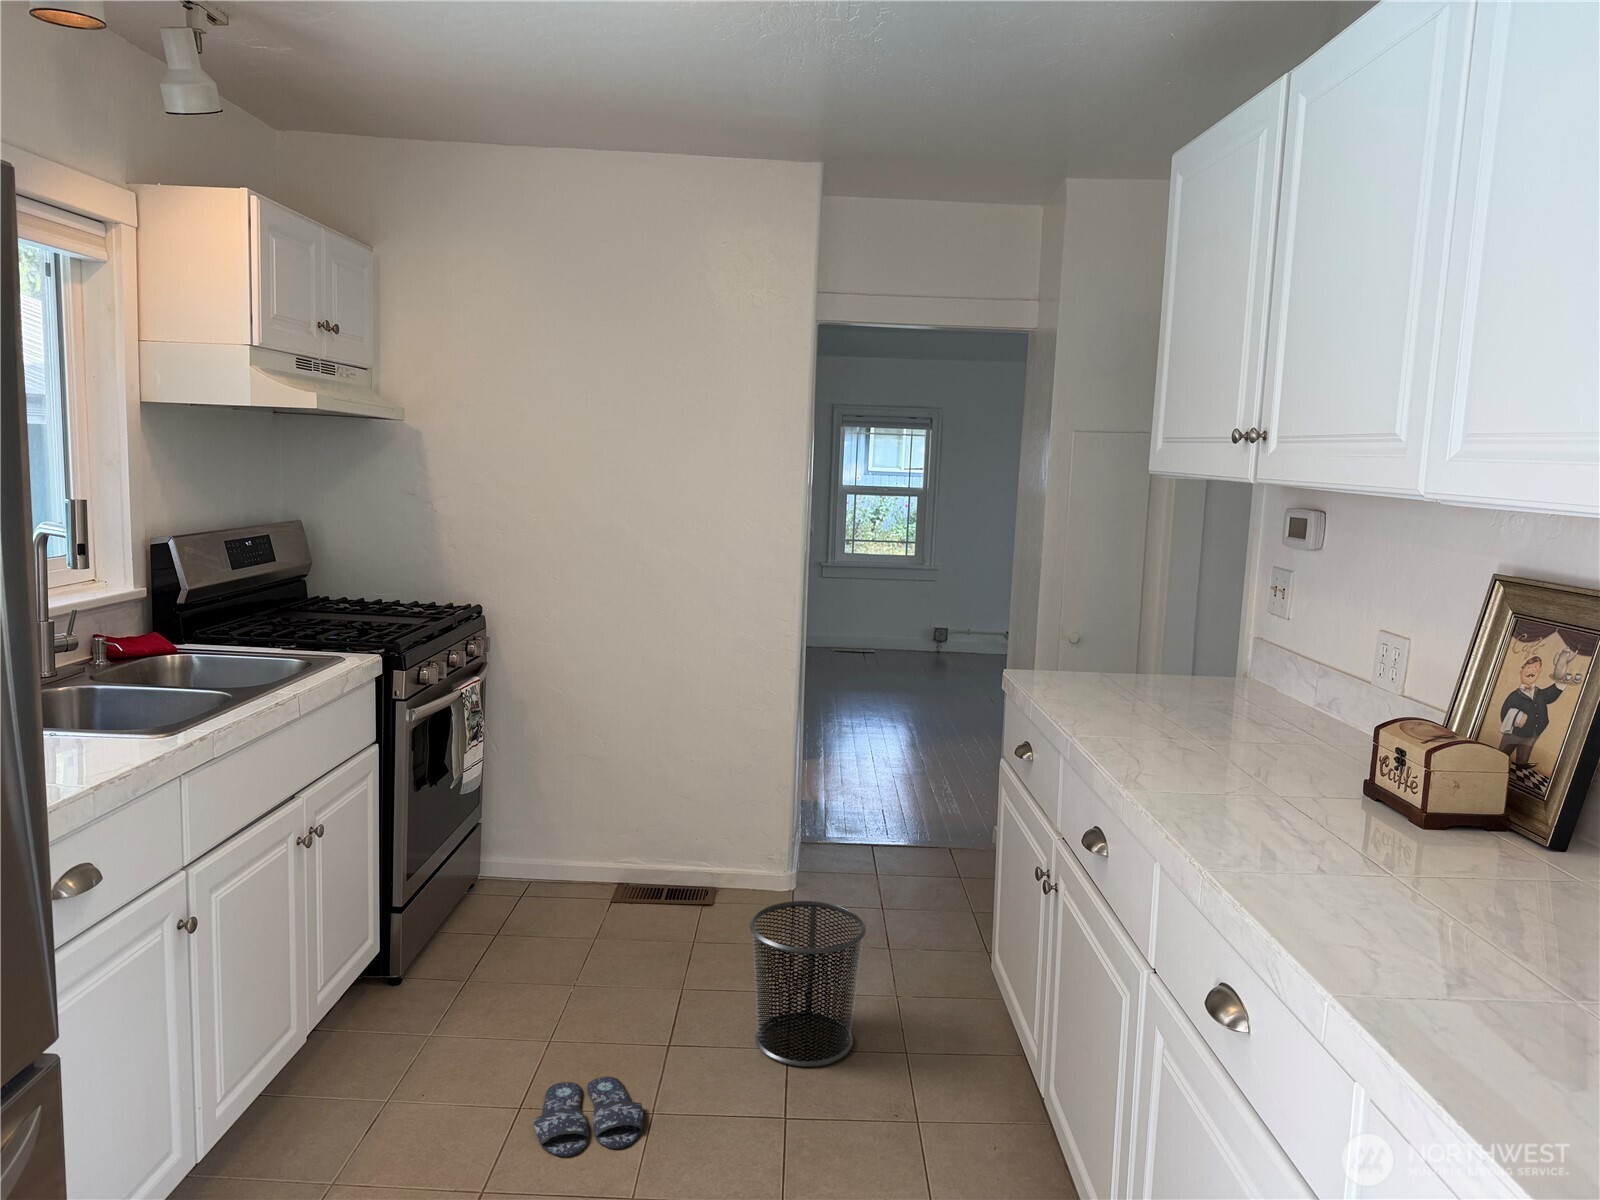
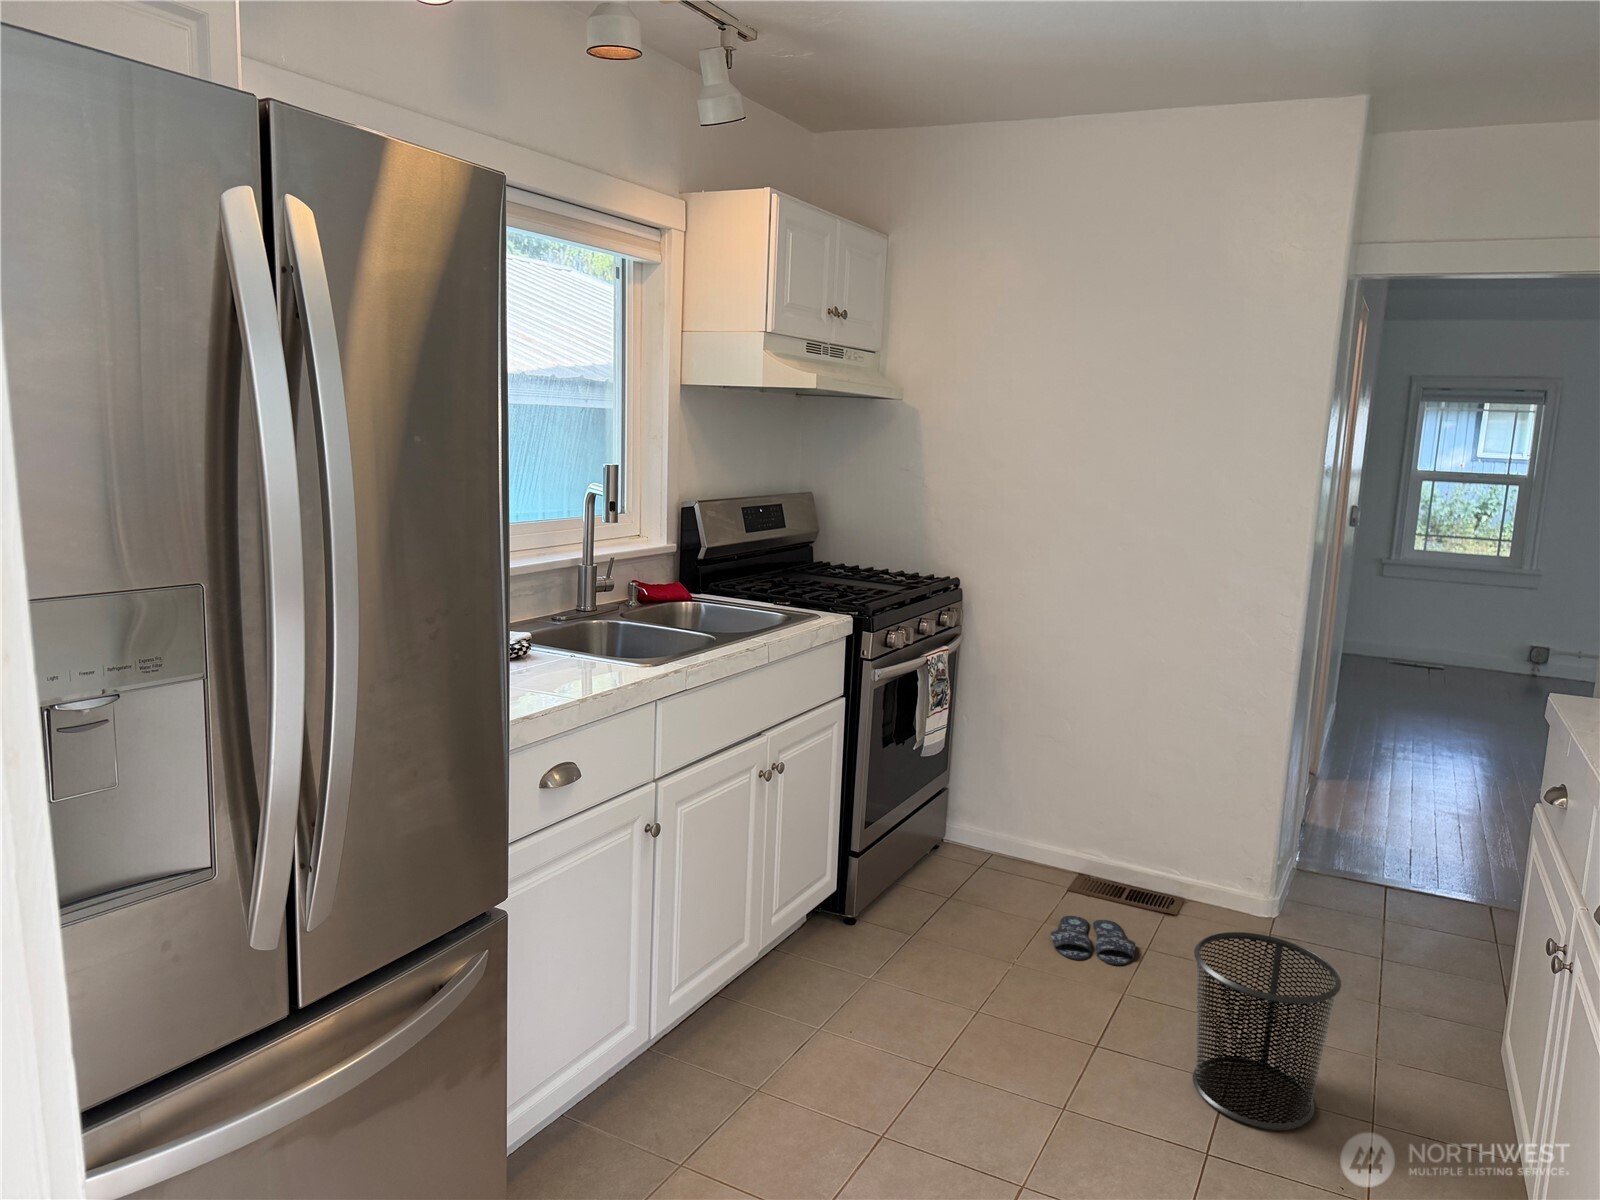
slippers: present [534,1077,643,1157] -> present [1051,916,1135,966]

